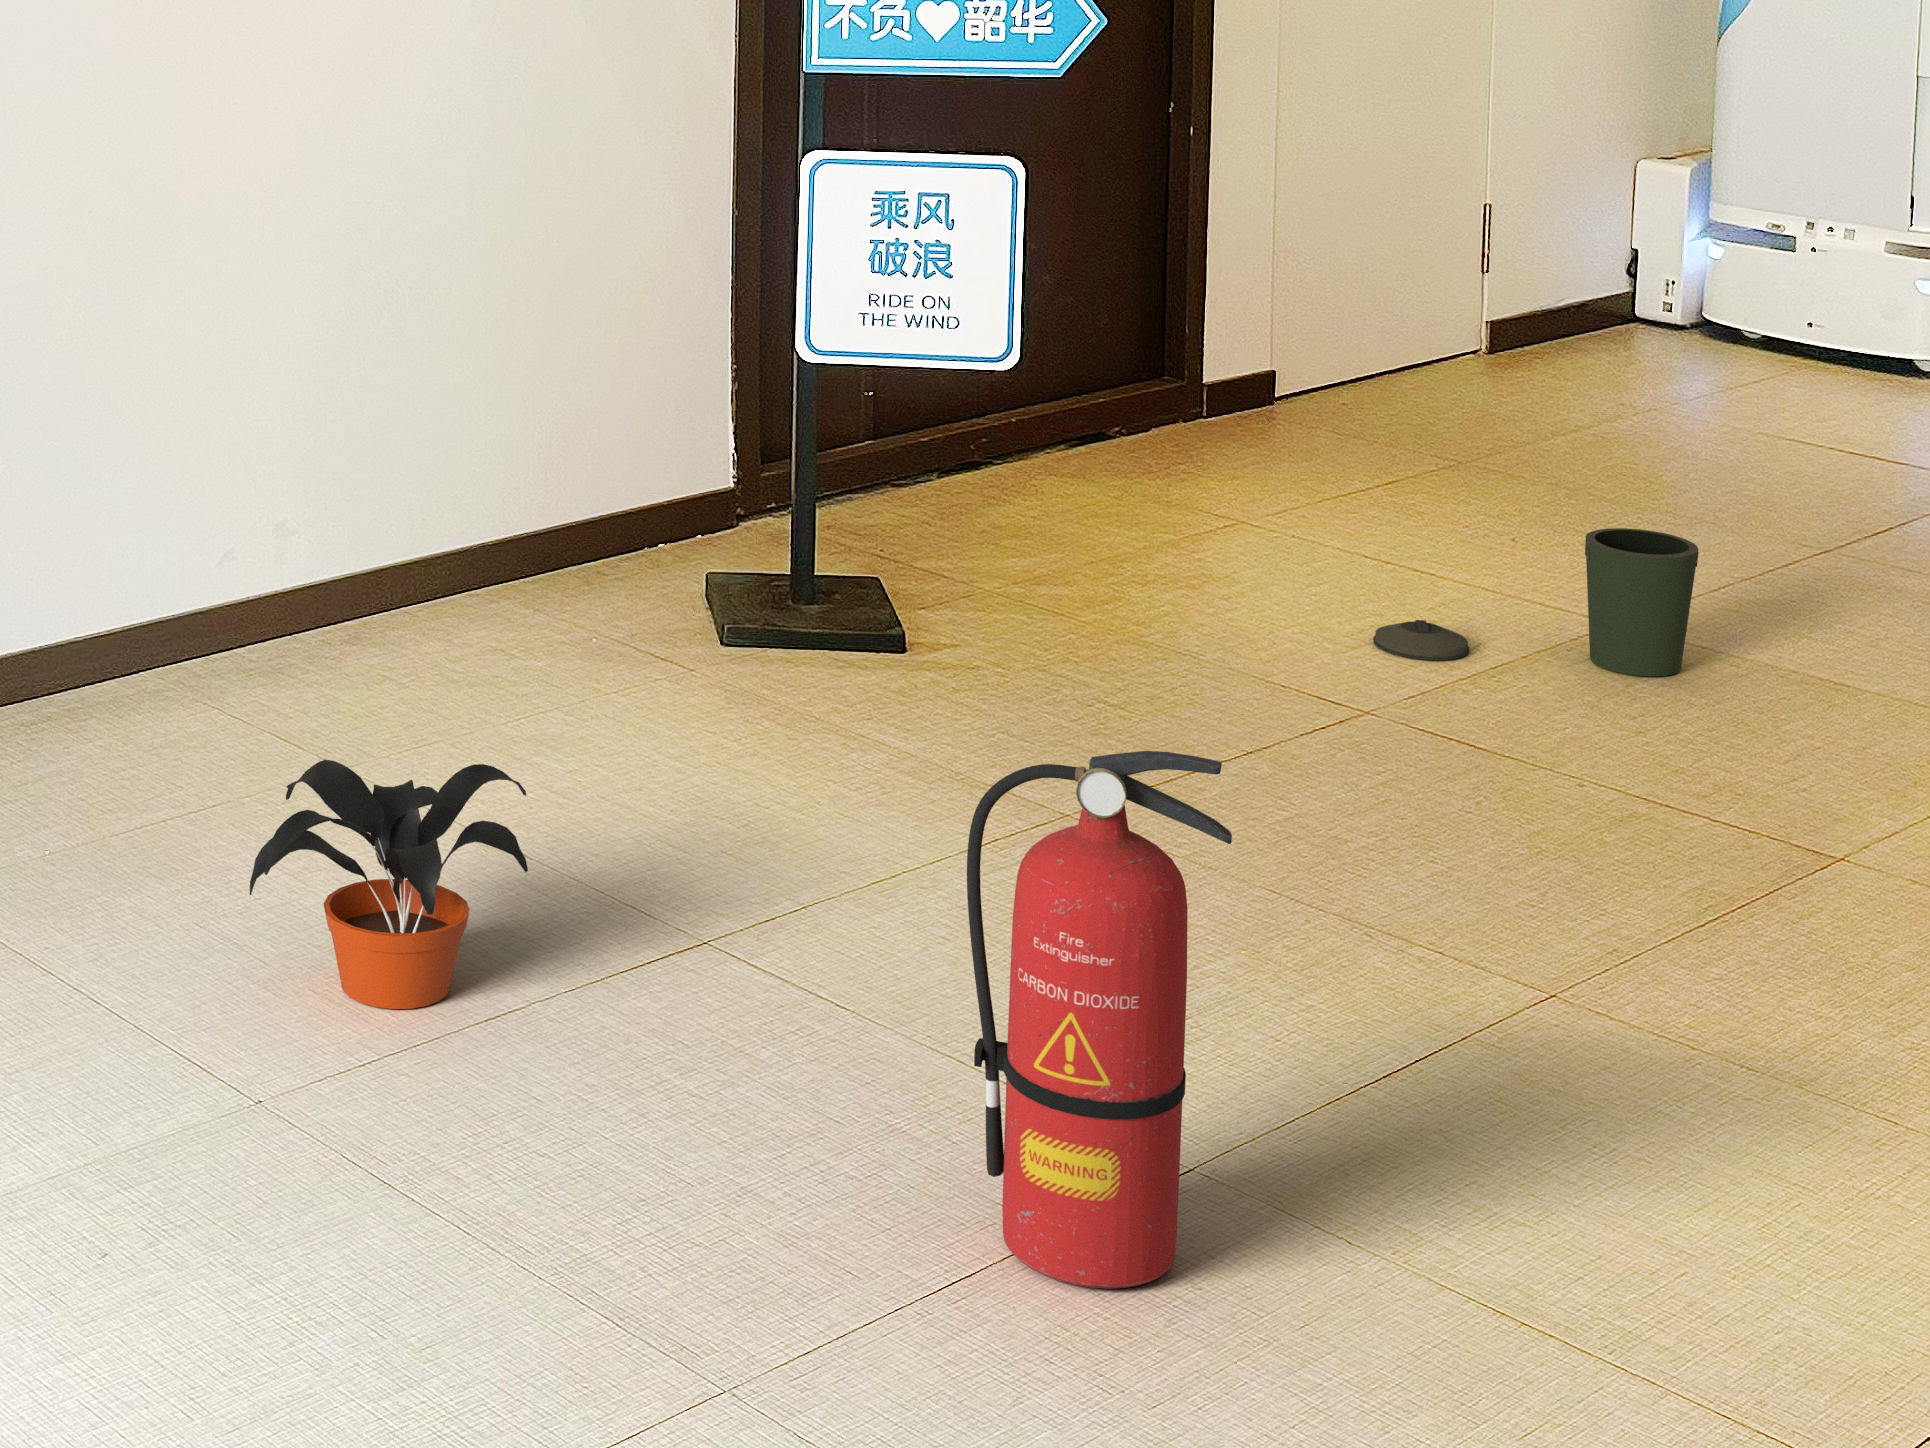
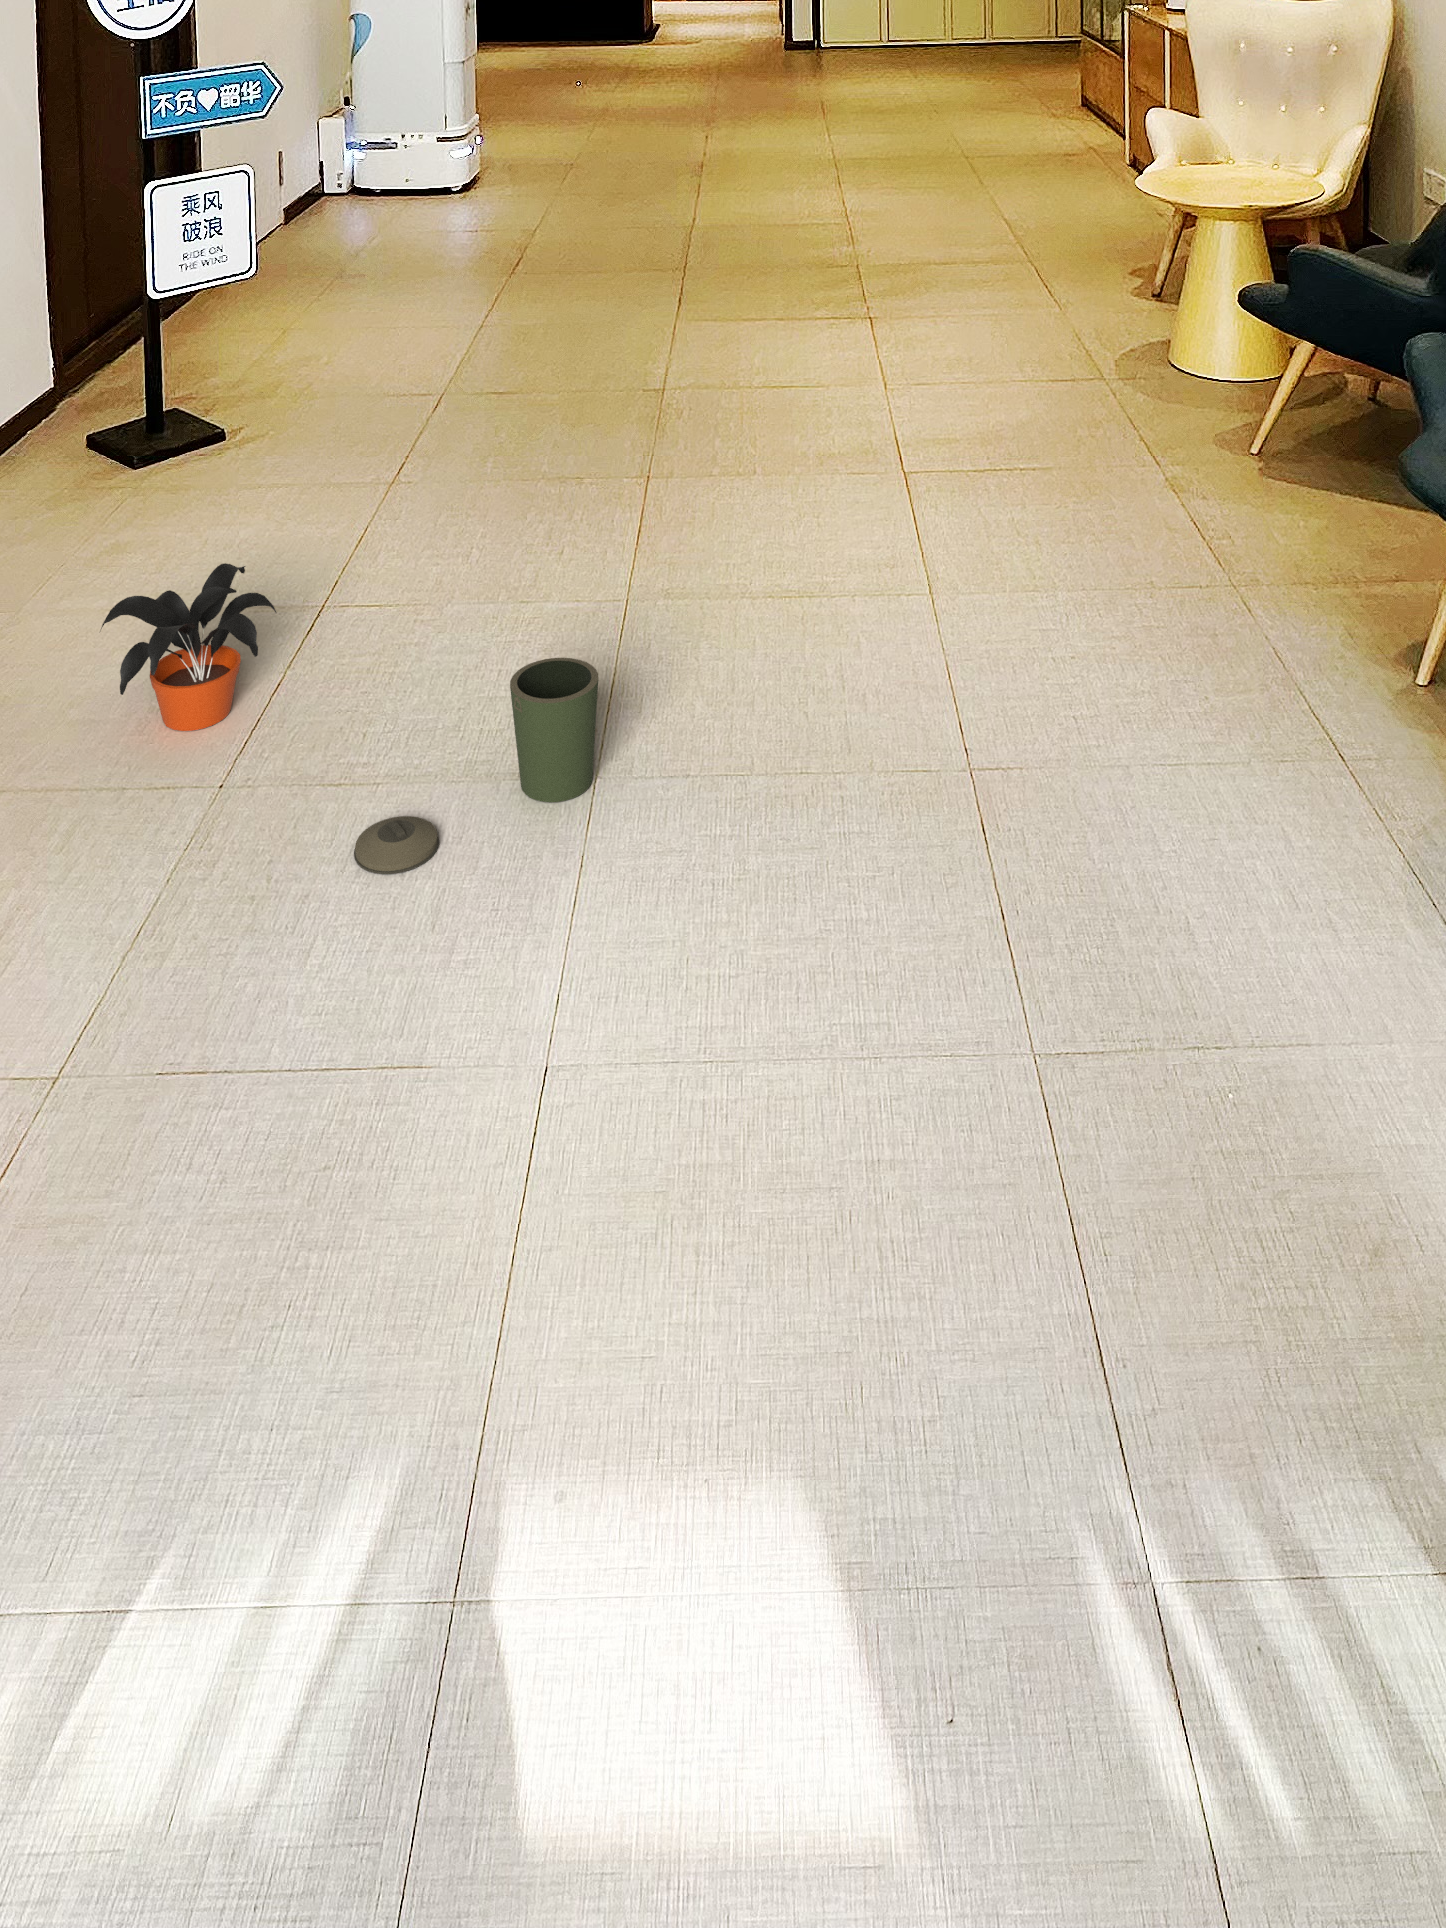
trash can: present [1373,528,1699,676] -> present [354,658,598,874]
fire extinguisher: present [967,751,1232,1289] -> none [587,418,698,693]

